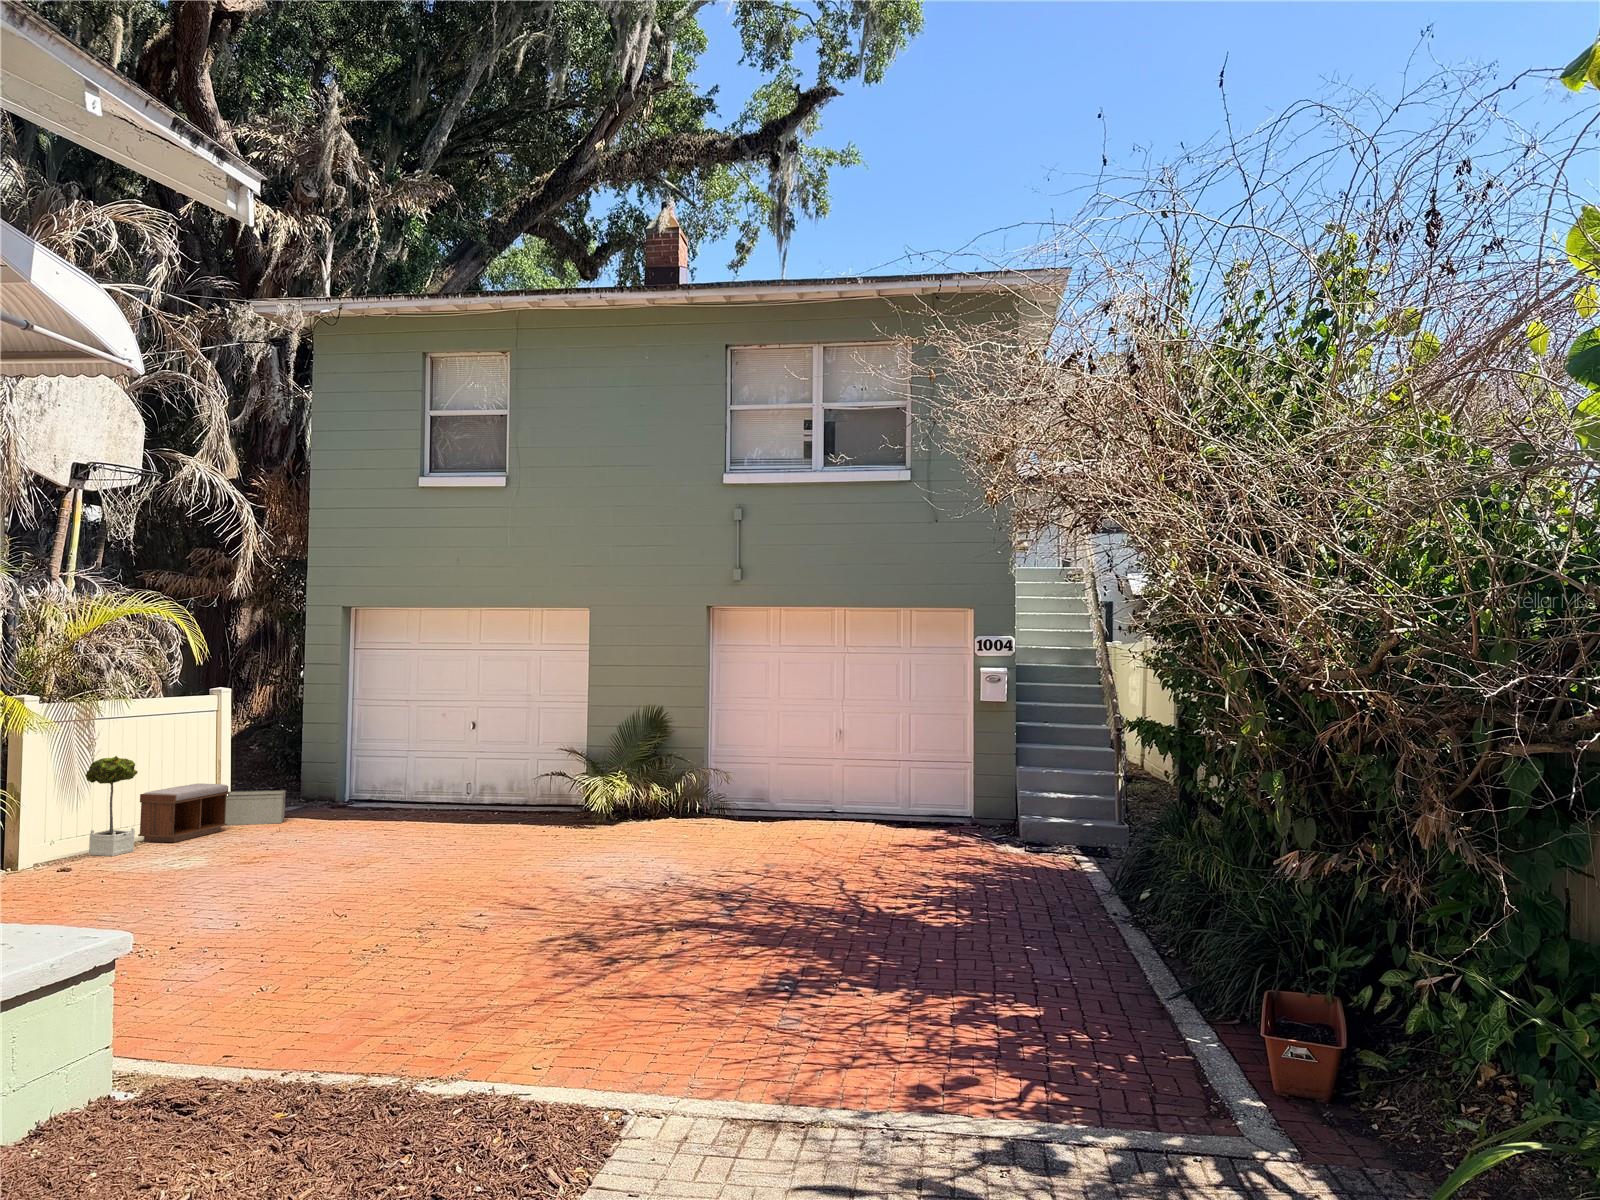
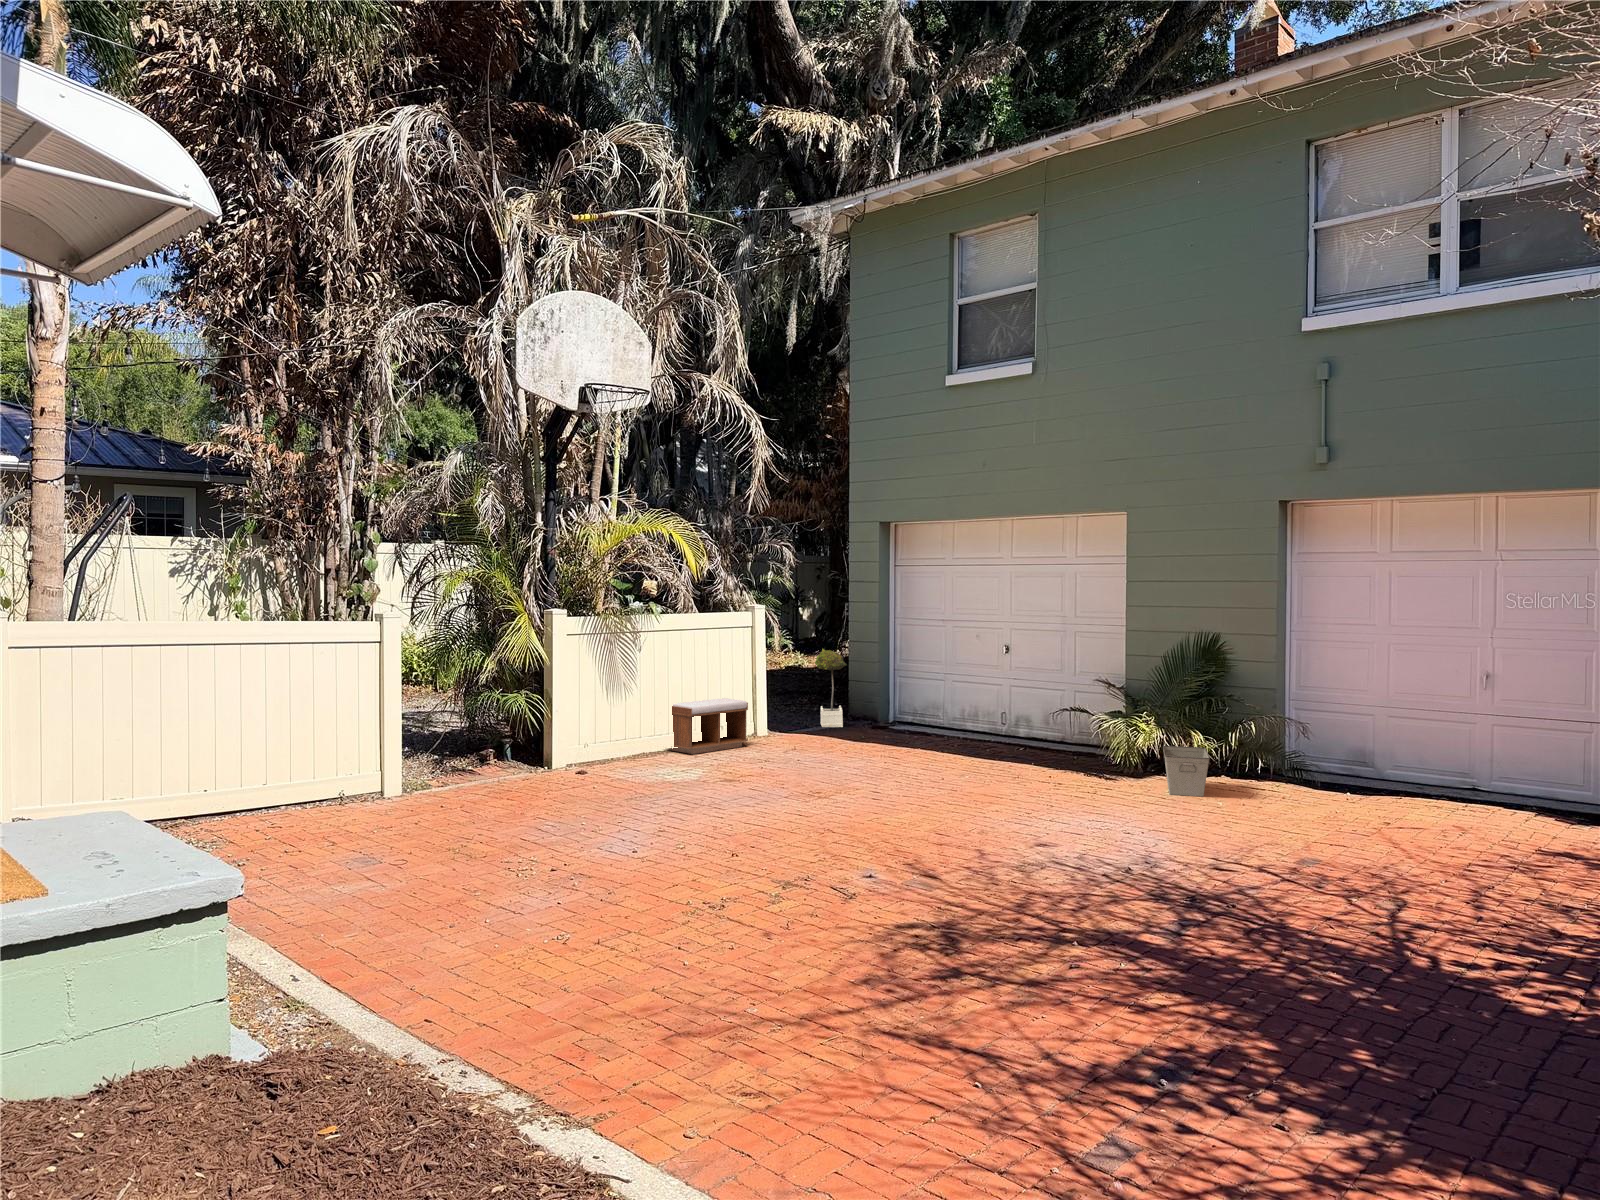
potted tree: present [85,756,138,856] -> present [815,649,847,727]
storage bin: present [225,790,286,825] -> present [1163,746,1210,797]

